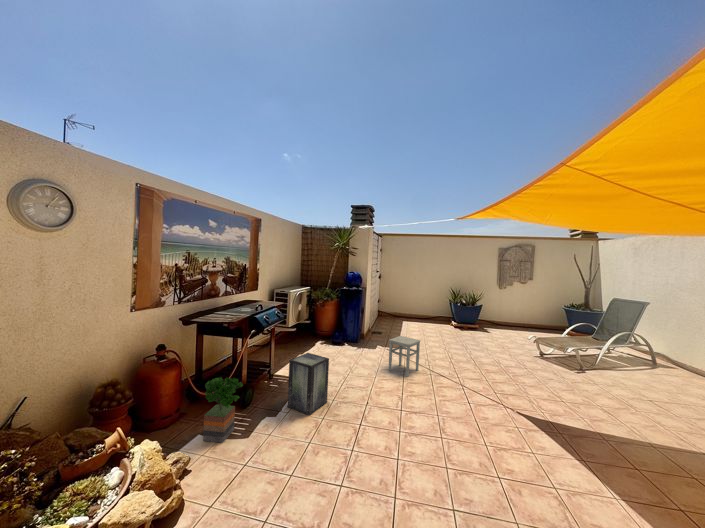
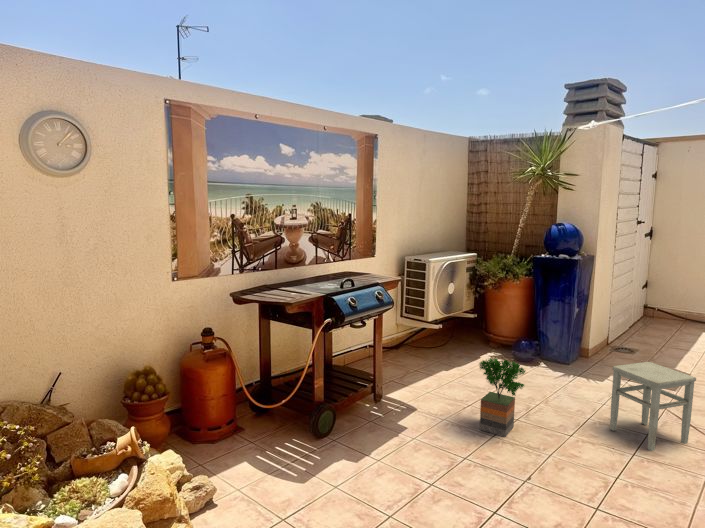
storage box: present [287,353,329,416] -> none [381,368,452,476]
potted tree: present [203,378,243,443] -> present [479,358,525,437]

